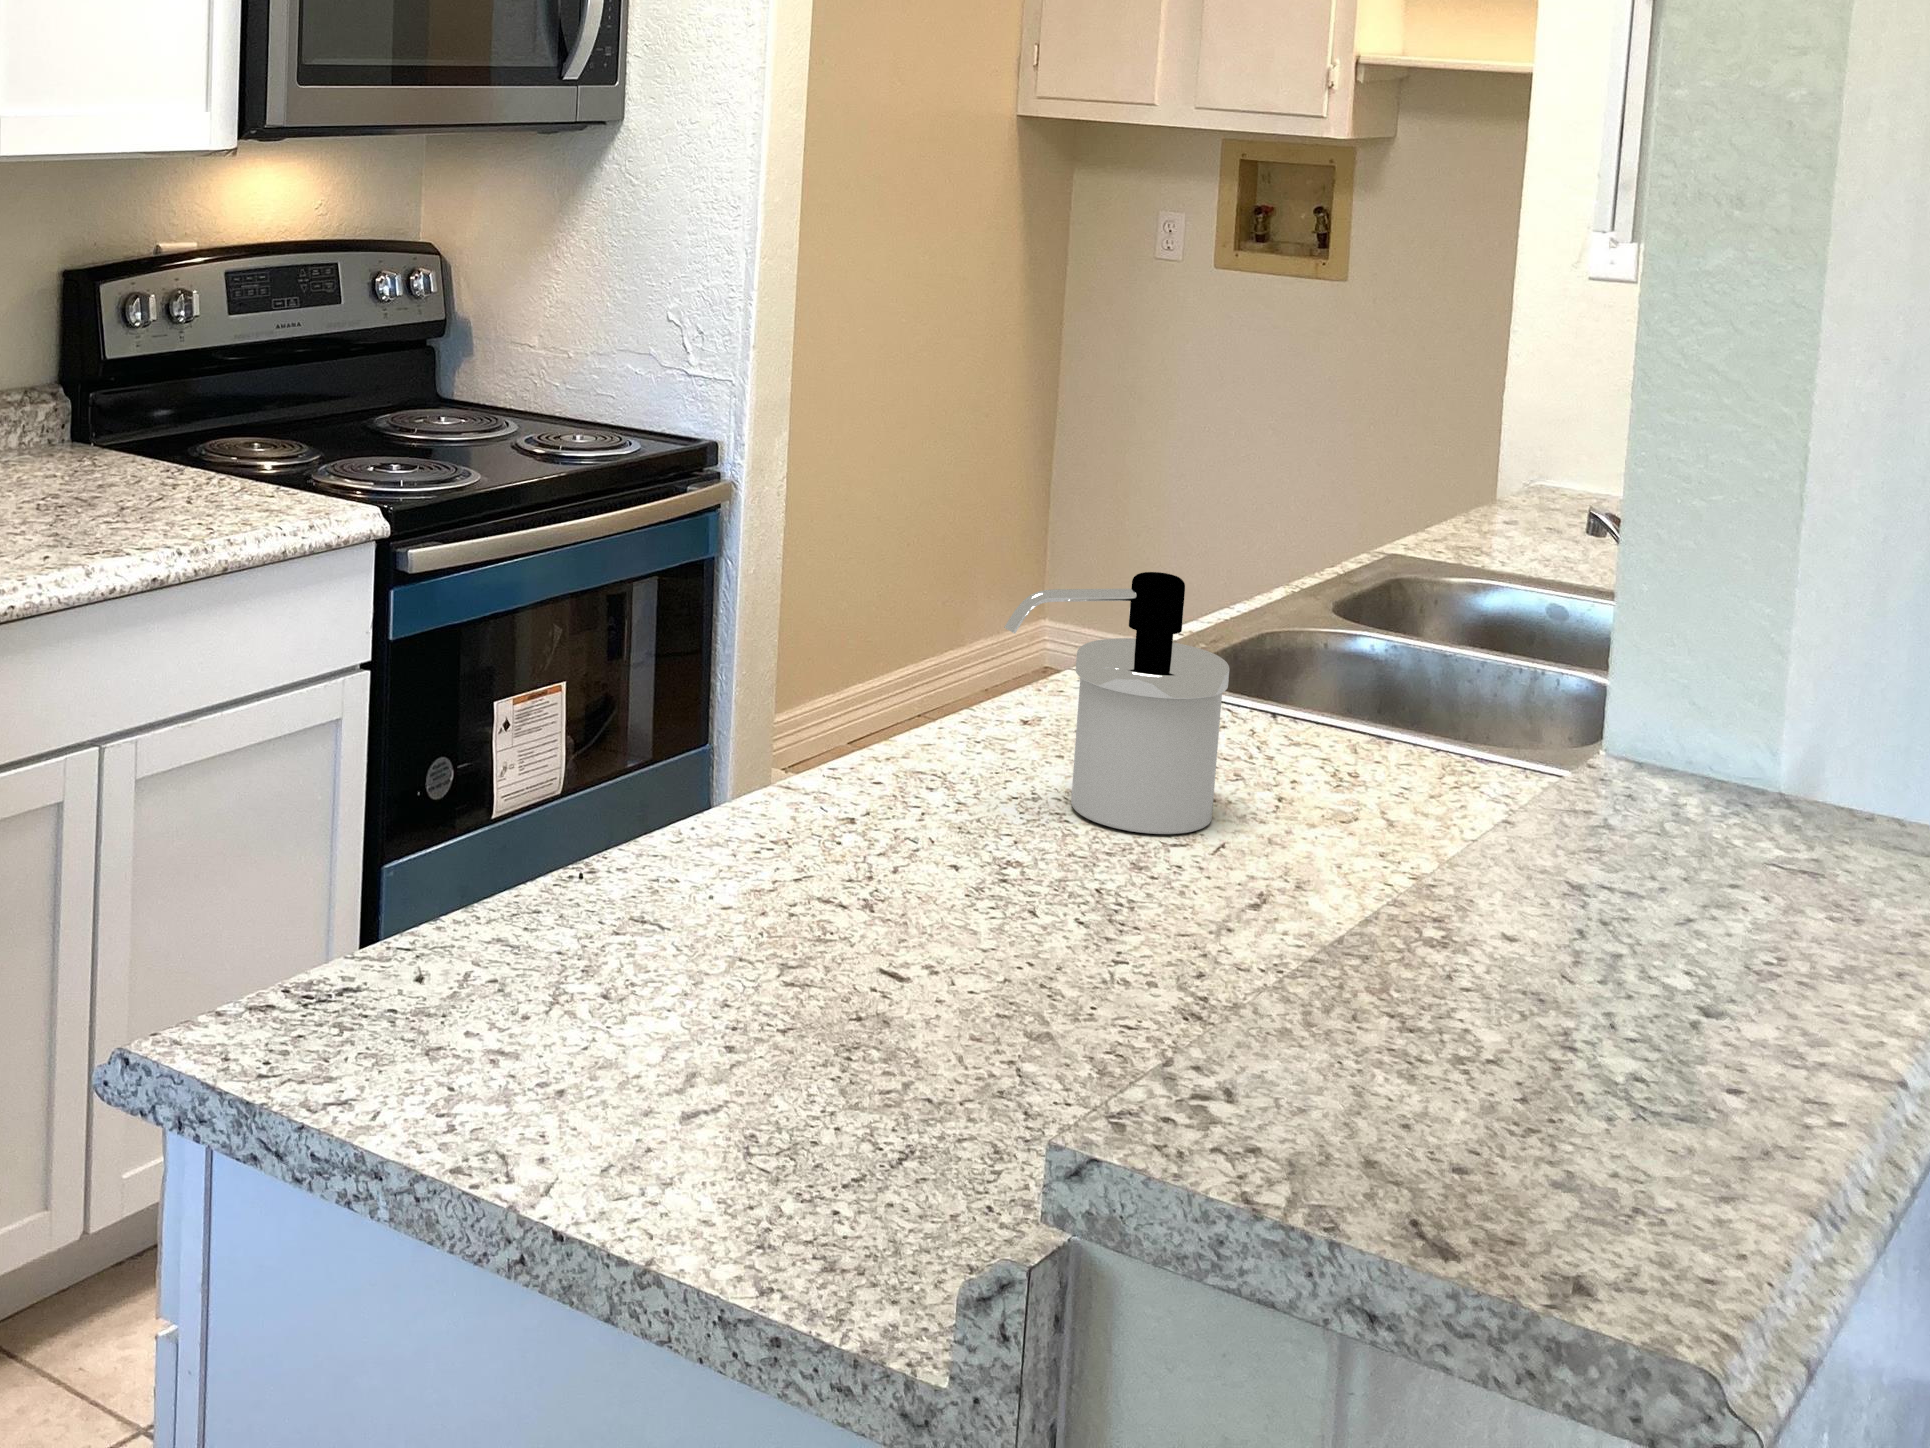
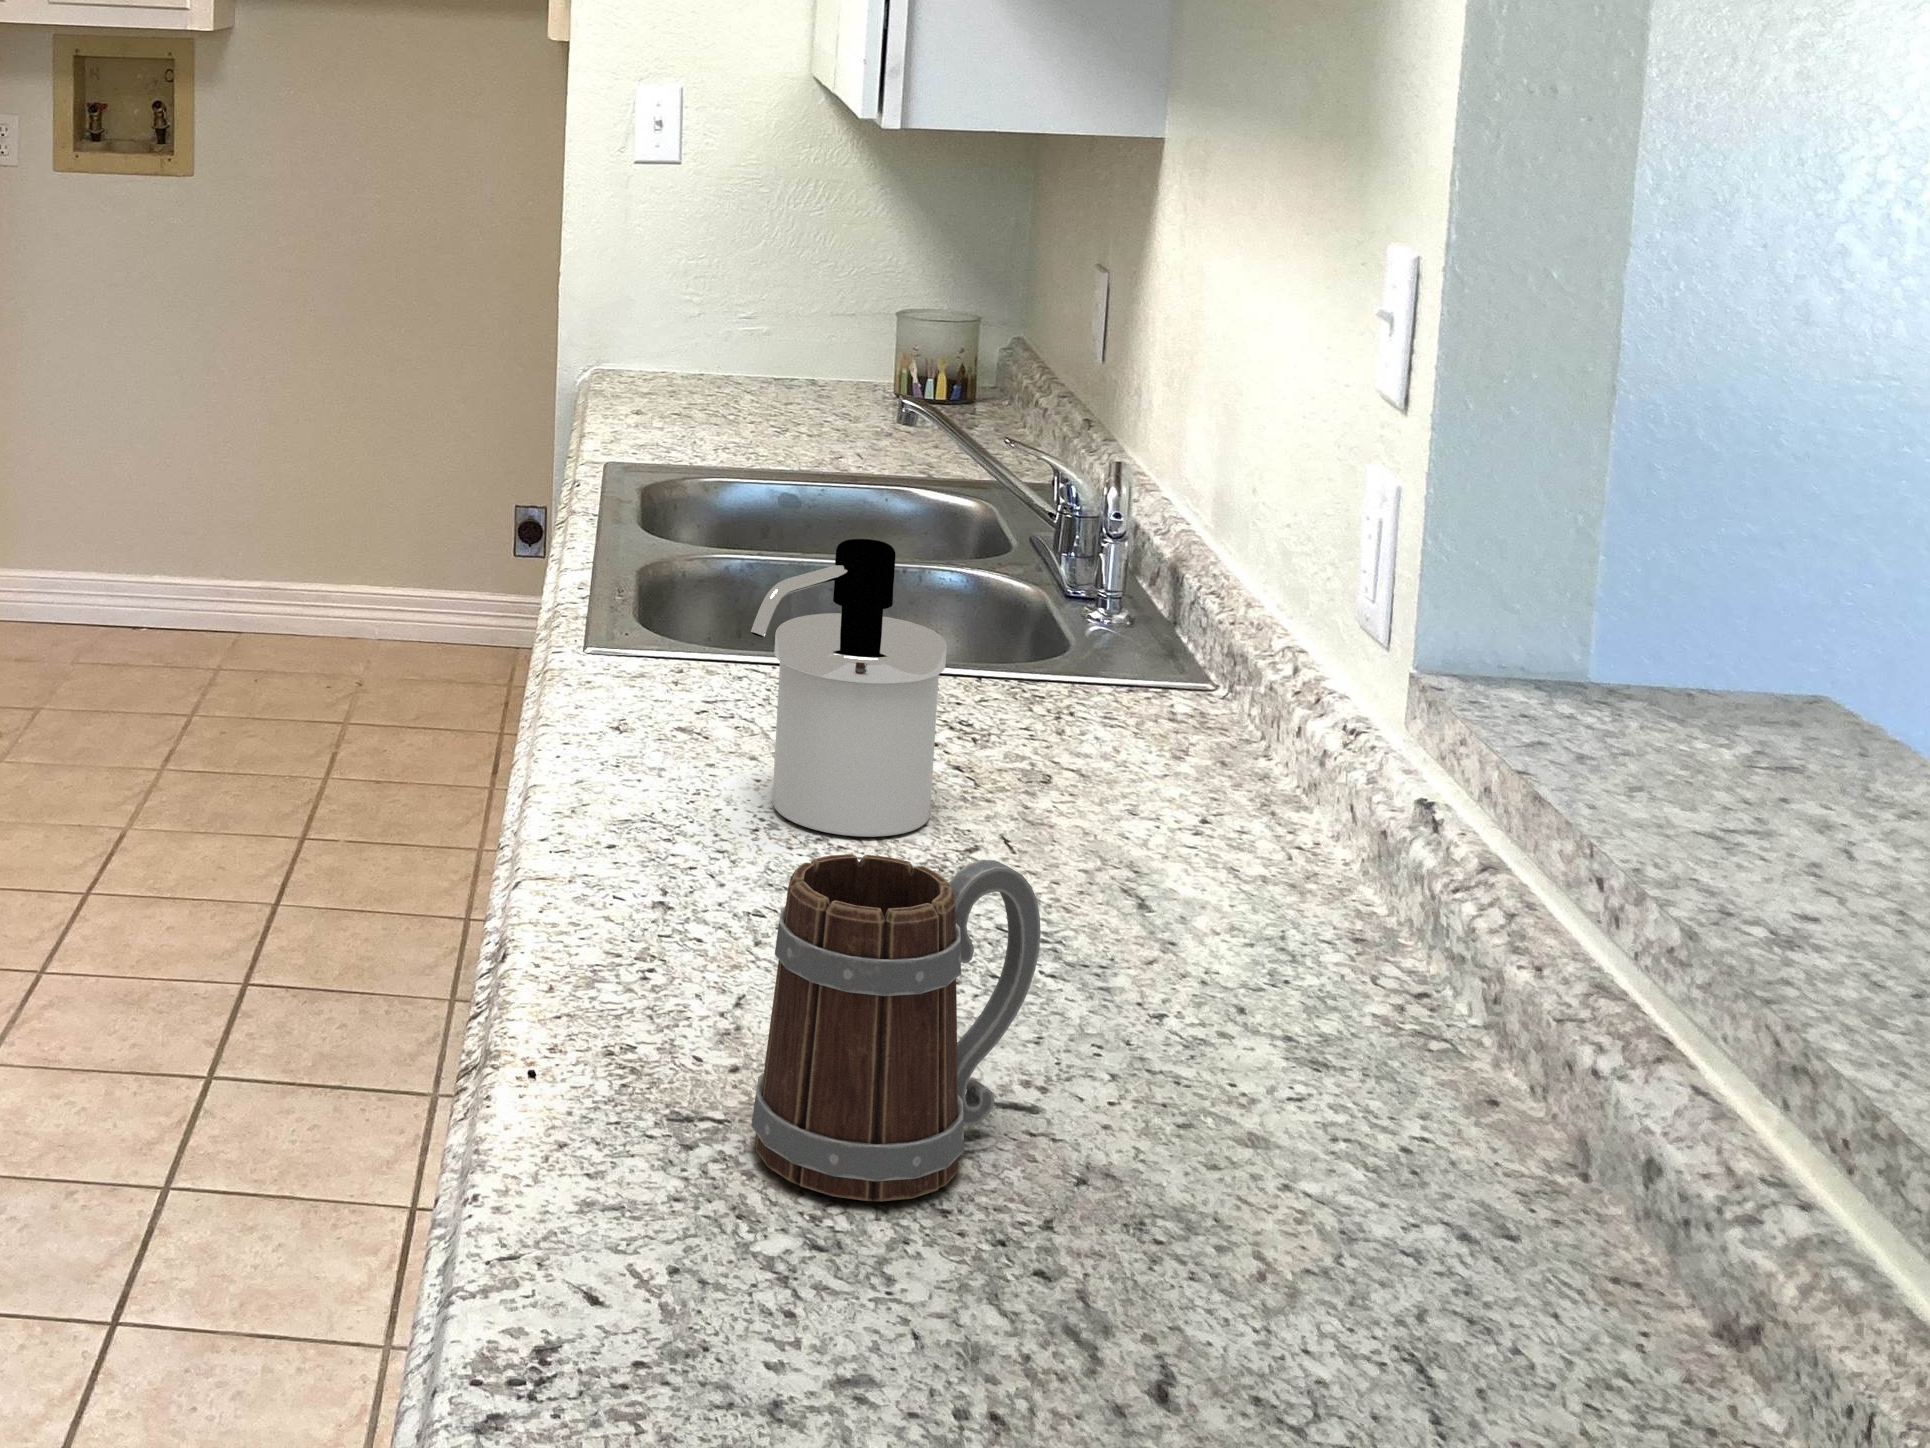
mug: none [665,748,910,1009] -> present [751,854,1041,1201]

